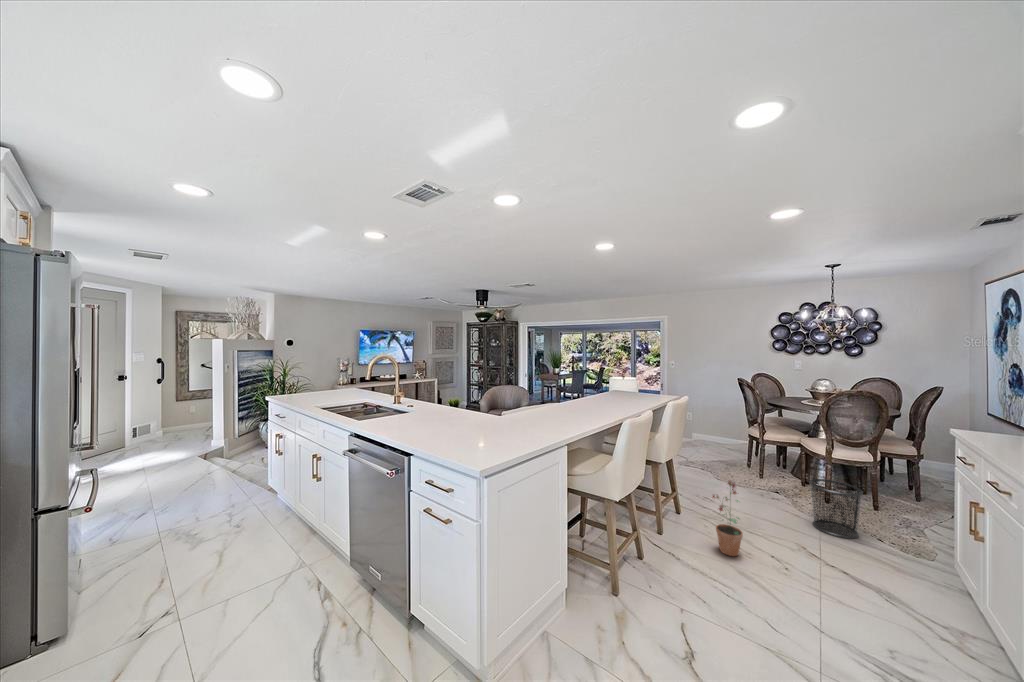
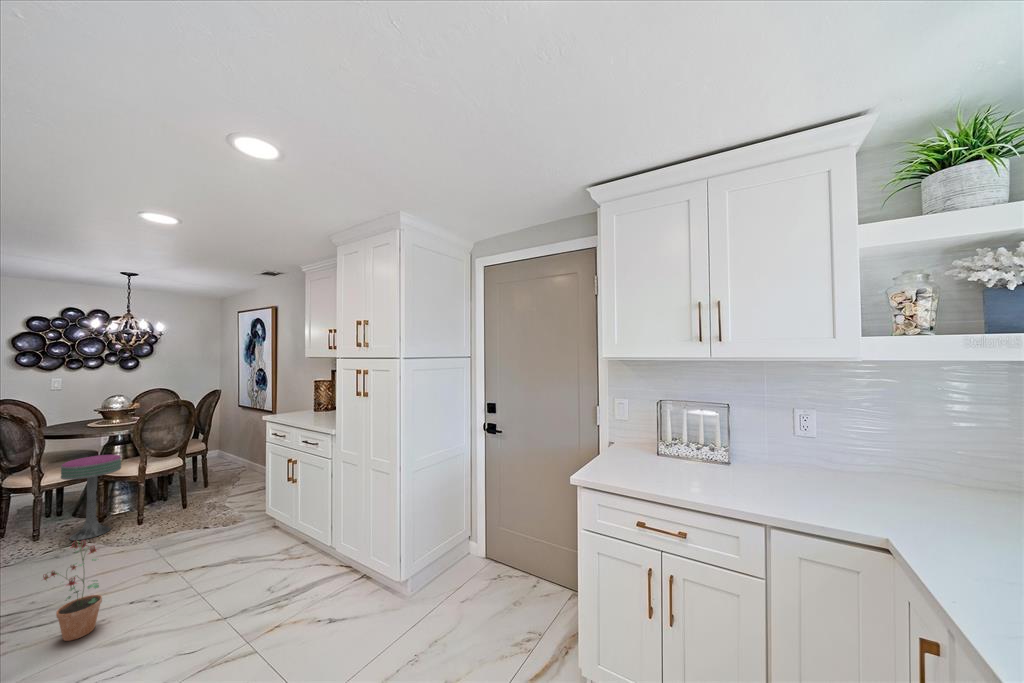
bar stool: none [768,425,811,496] -> present [61,455,122,540]
waste bin: present [809,479,863,538] -> none [142,491,195,549]

